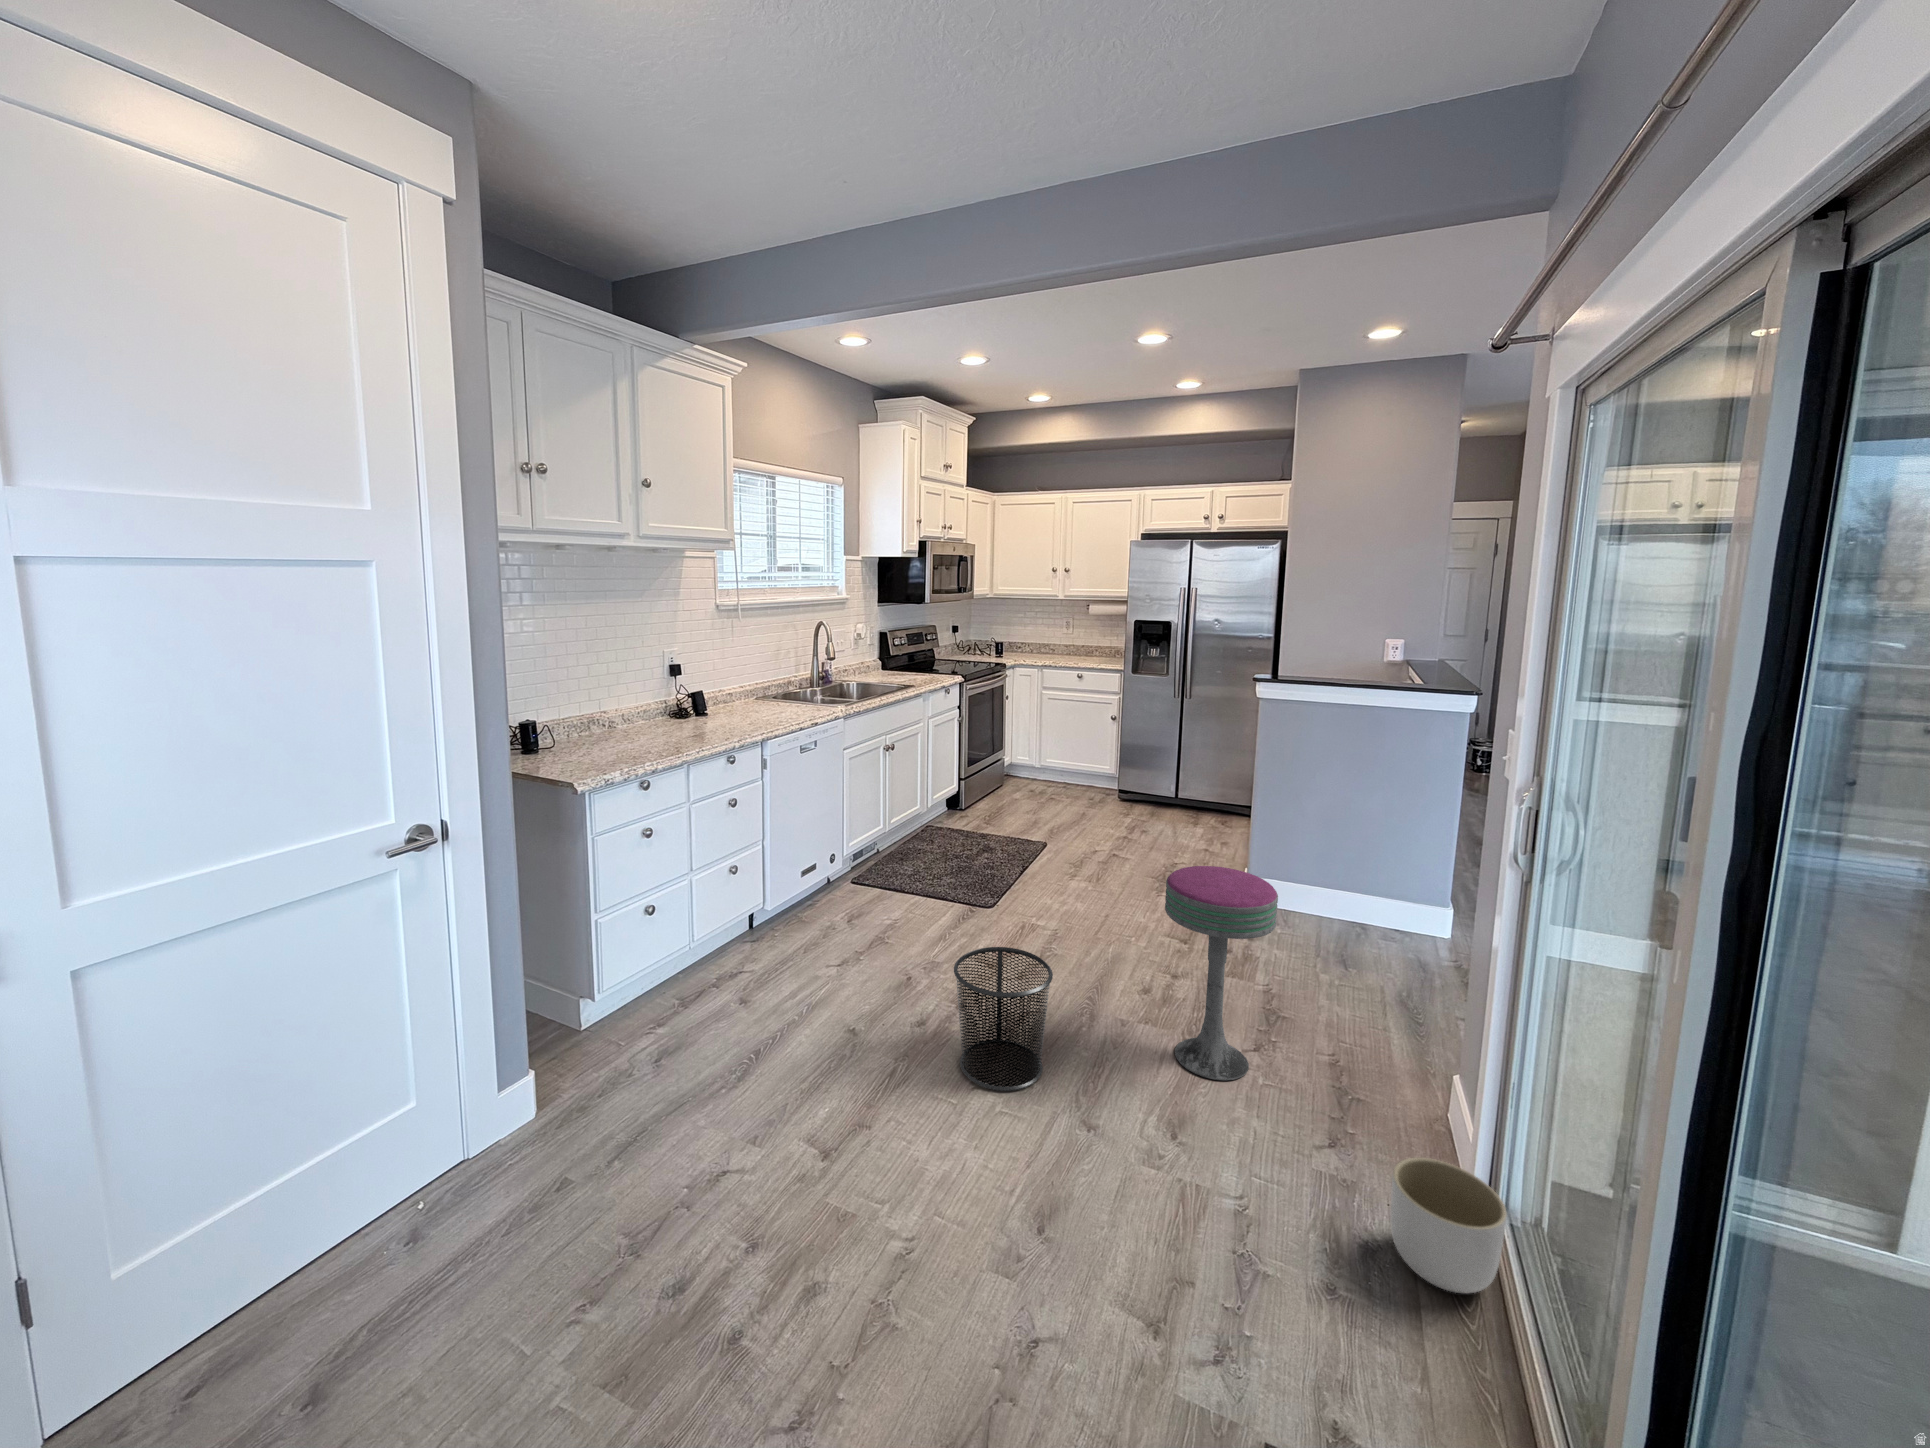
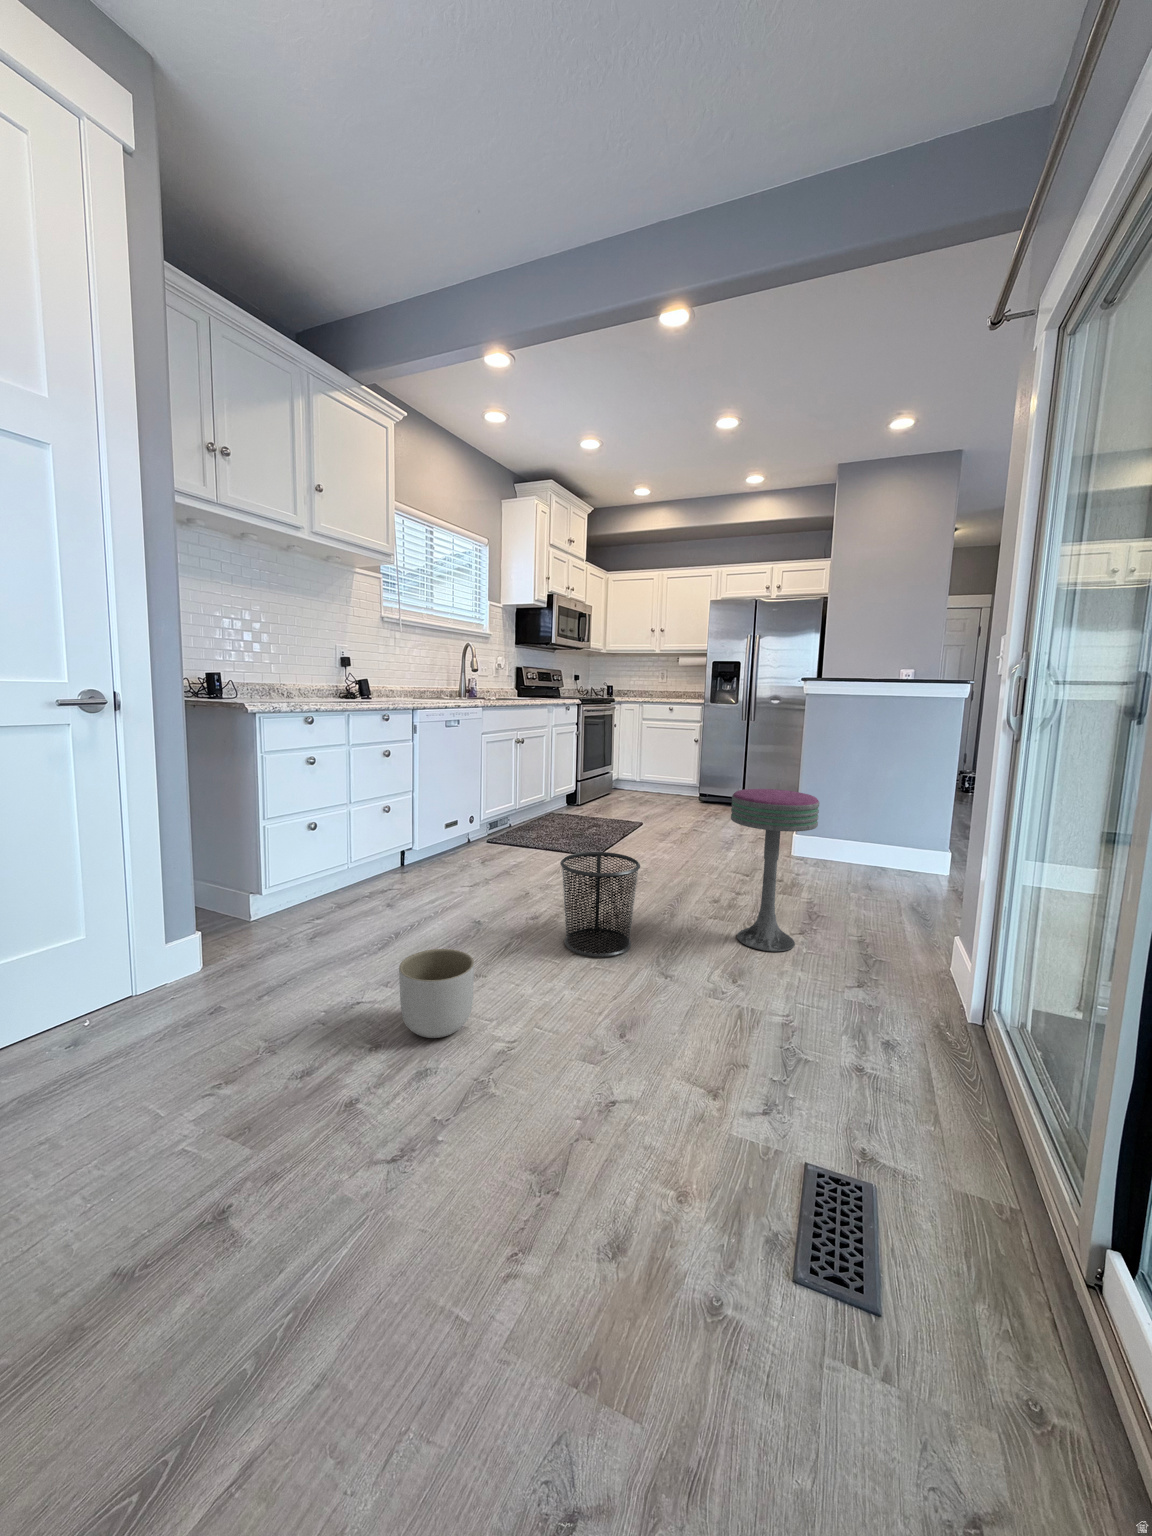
planter: present [1390,1157,1507,1293] -> present [399,949,474,1038]

